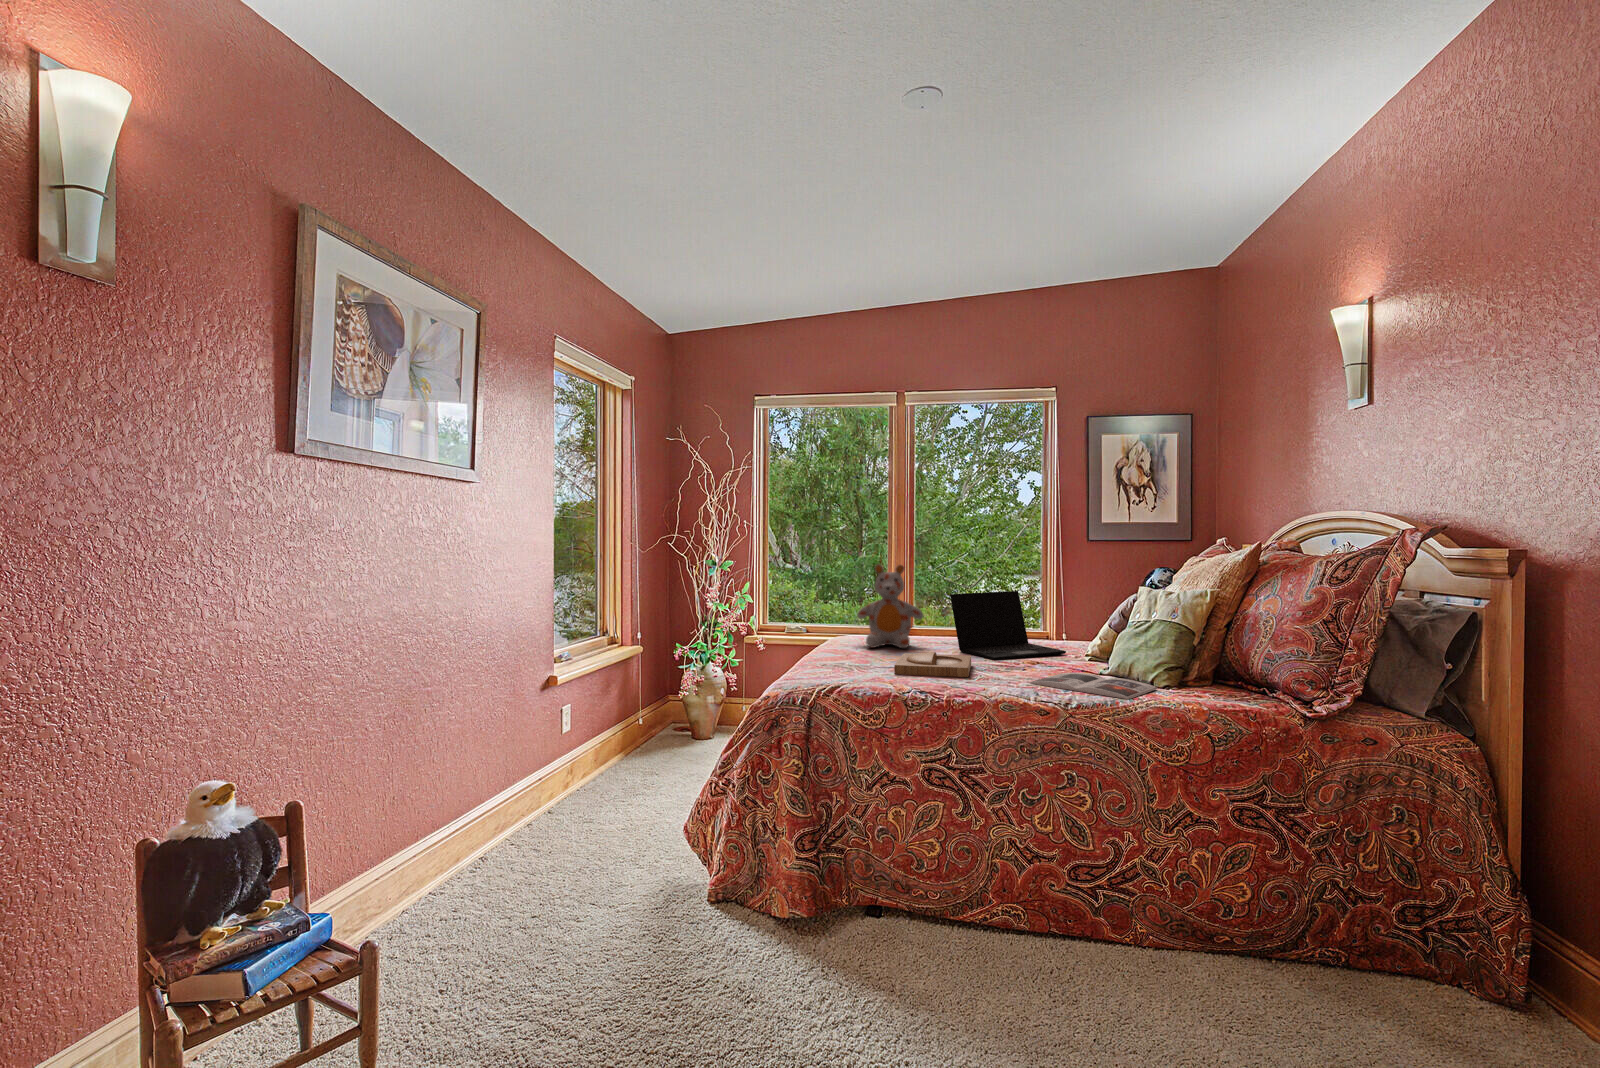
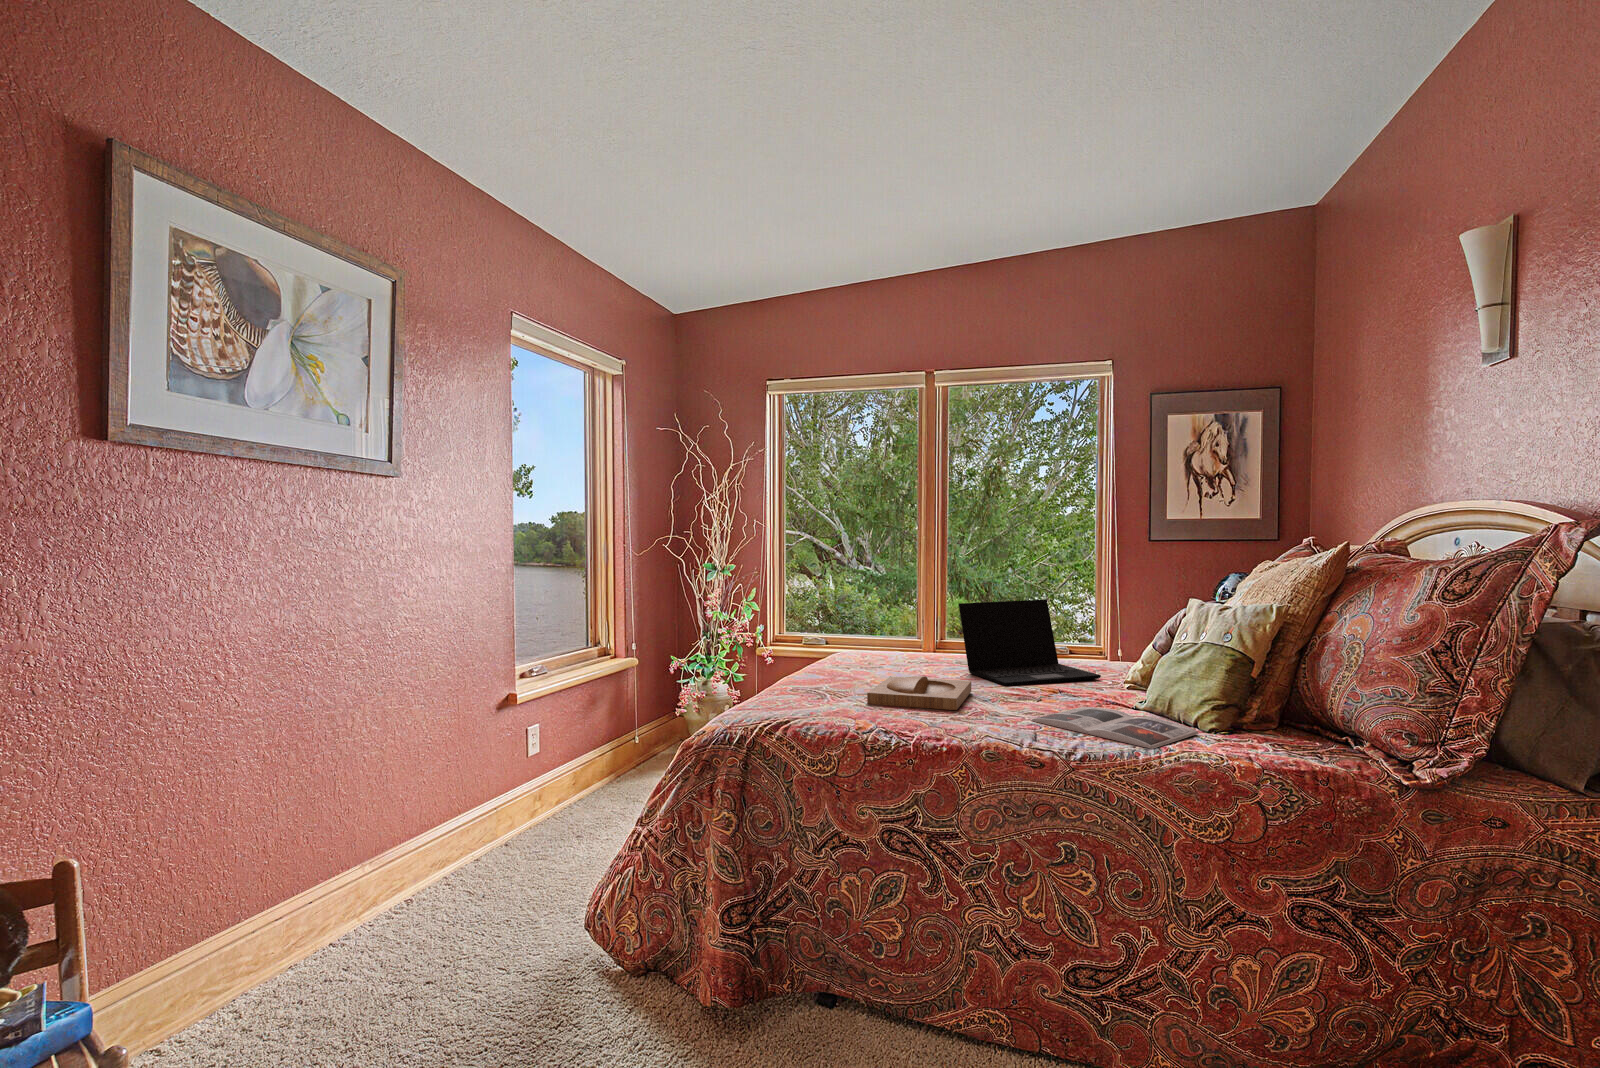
stuffed bear: present [857,565,923,648] -> none [852,567,930,668]

